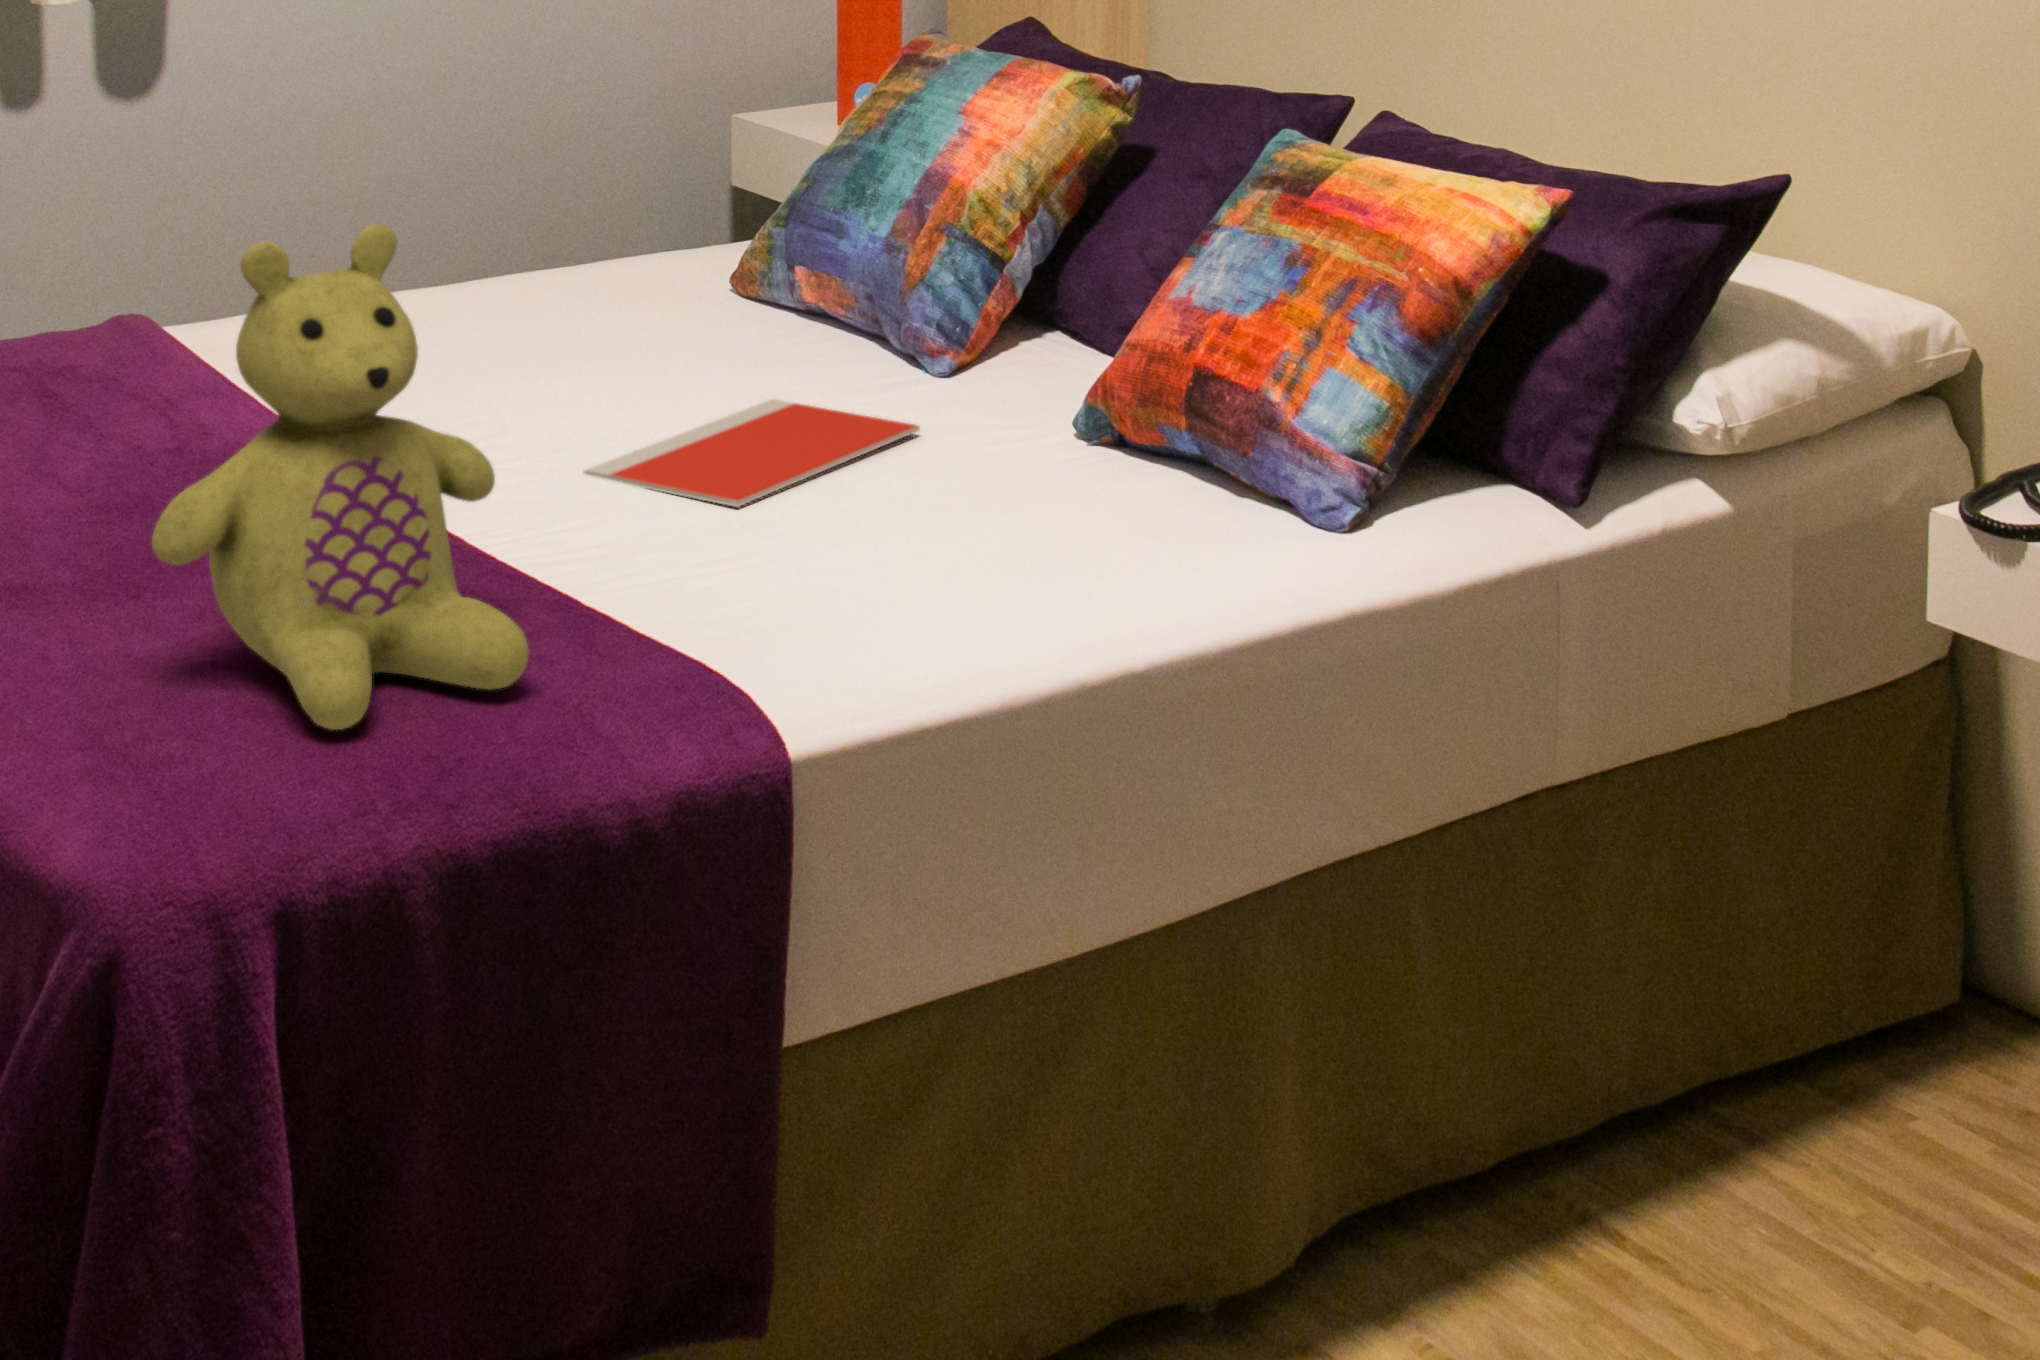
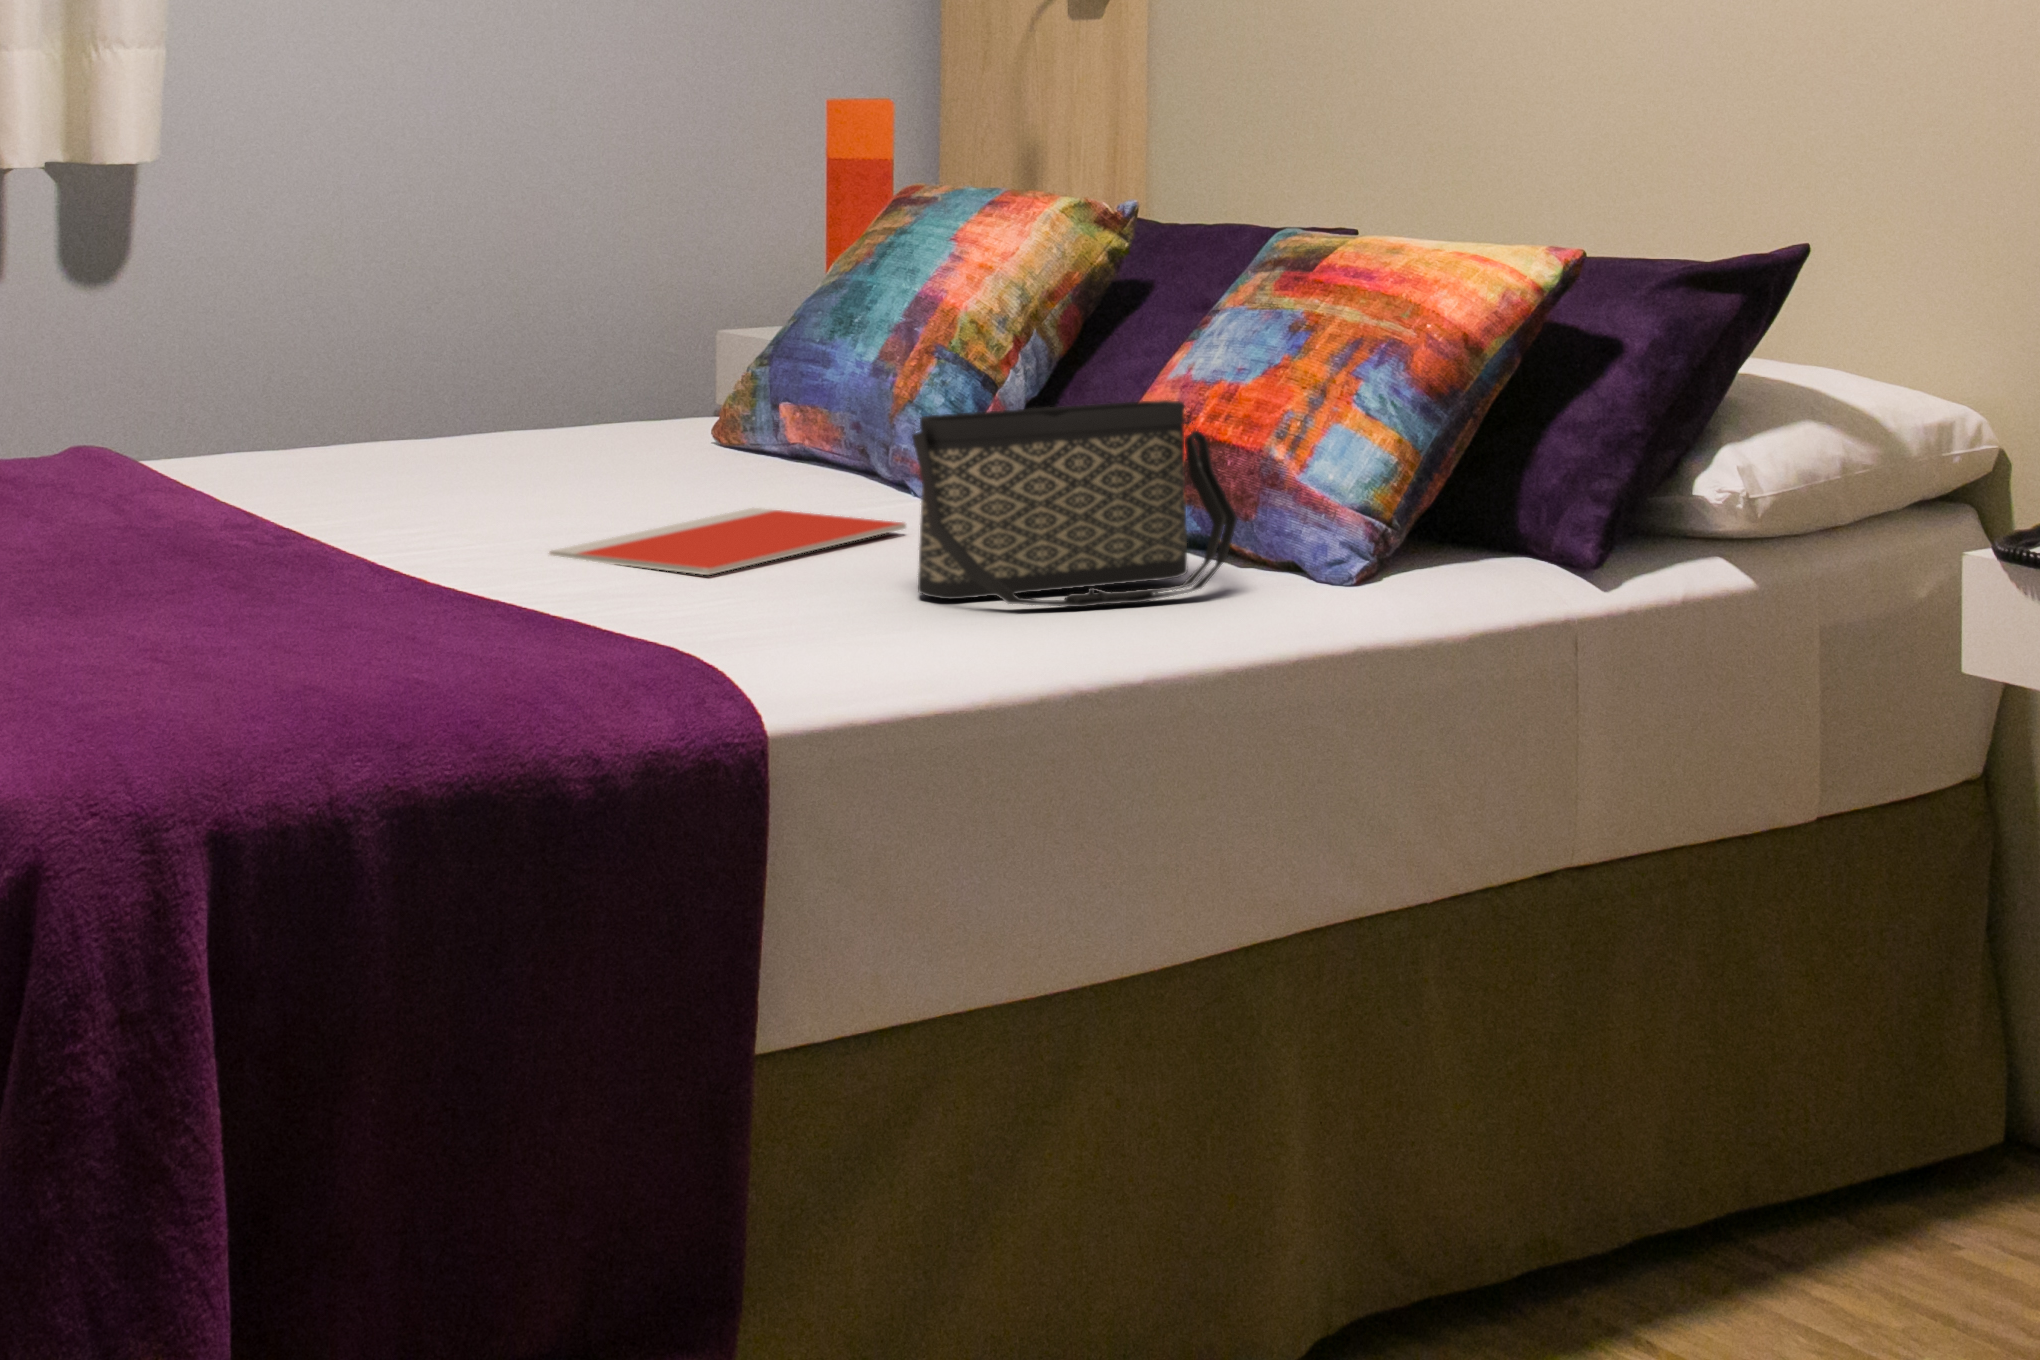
stuffed bear: present [151,224,528,730] -> none [79,200,474,705]
handbag: none [931,341,1240,555] -> present [912,400,1238,607]

